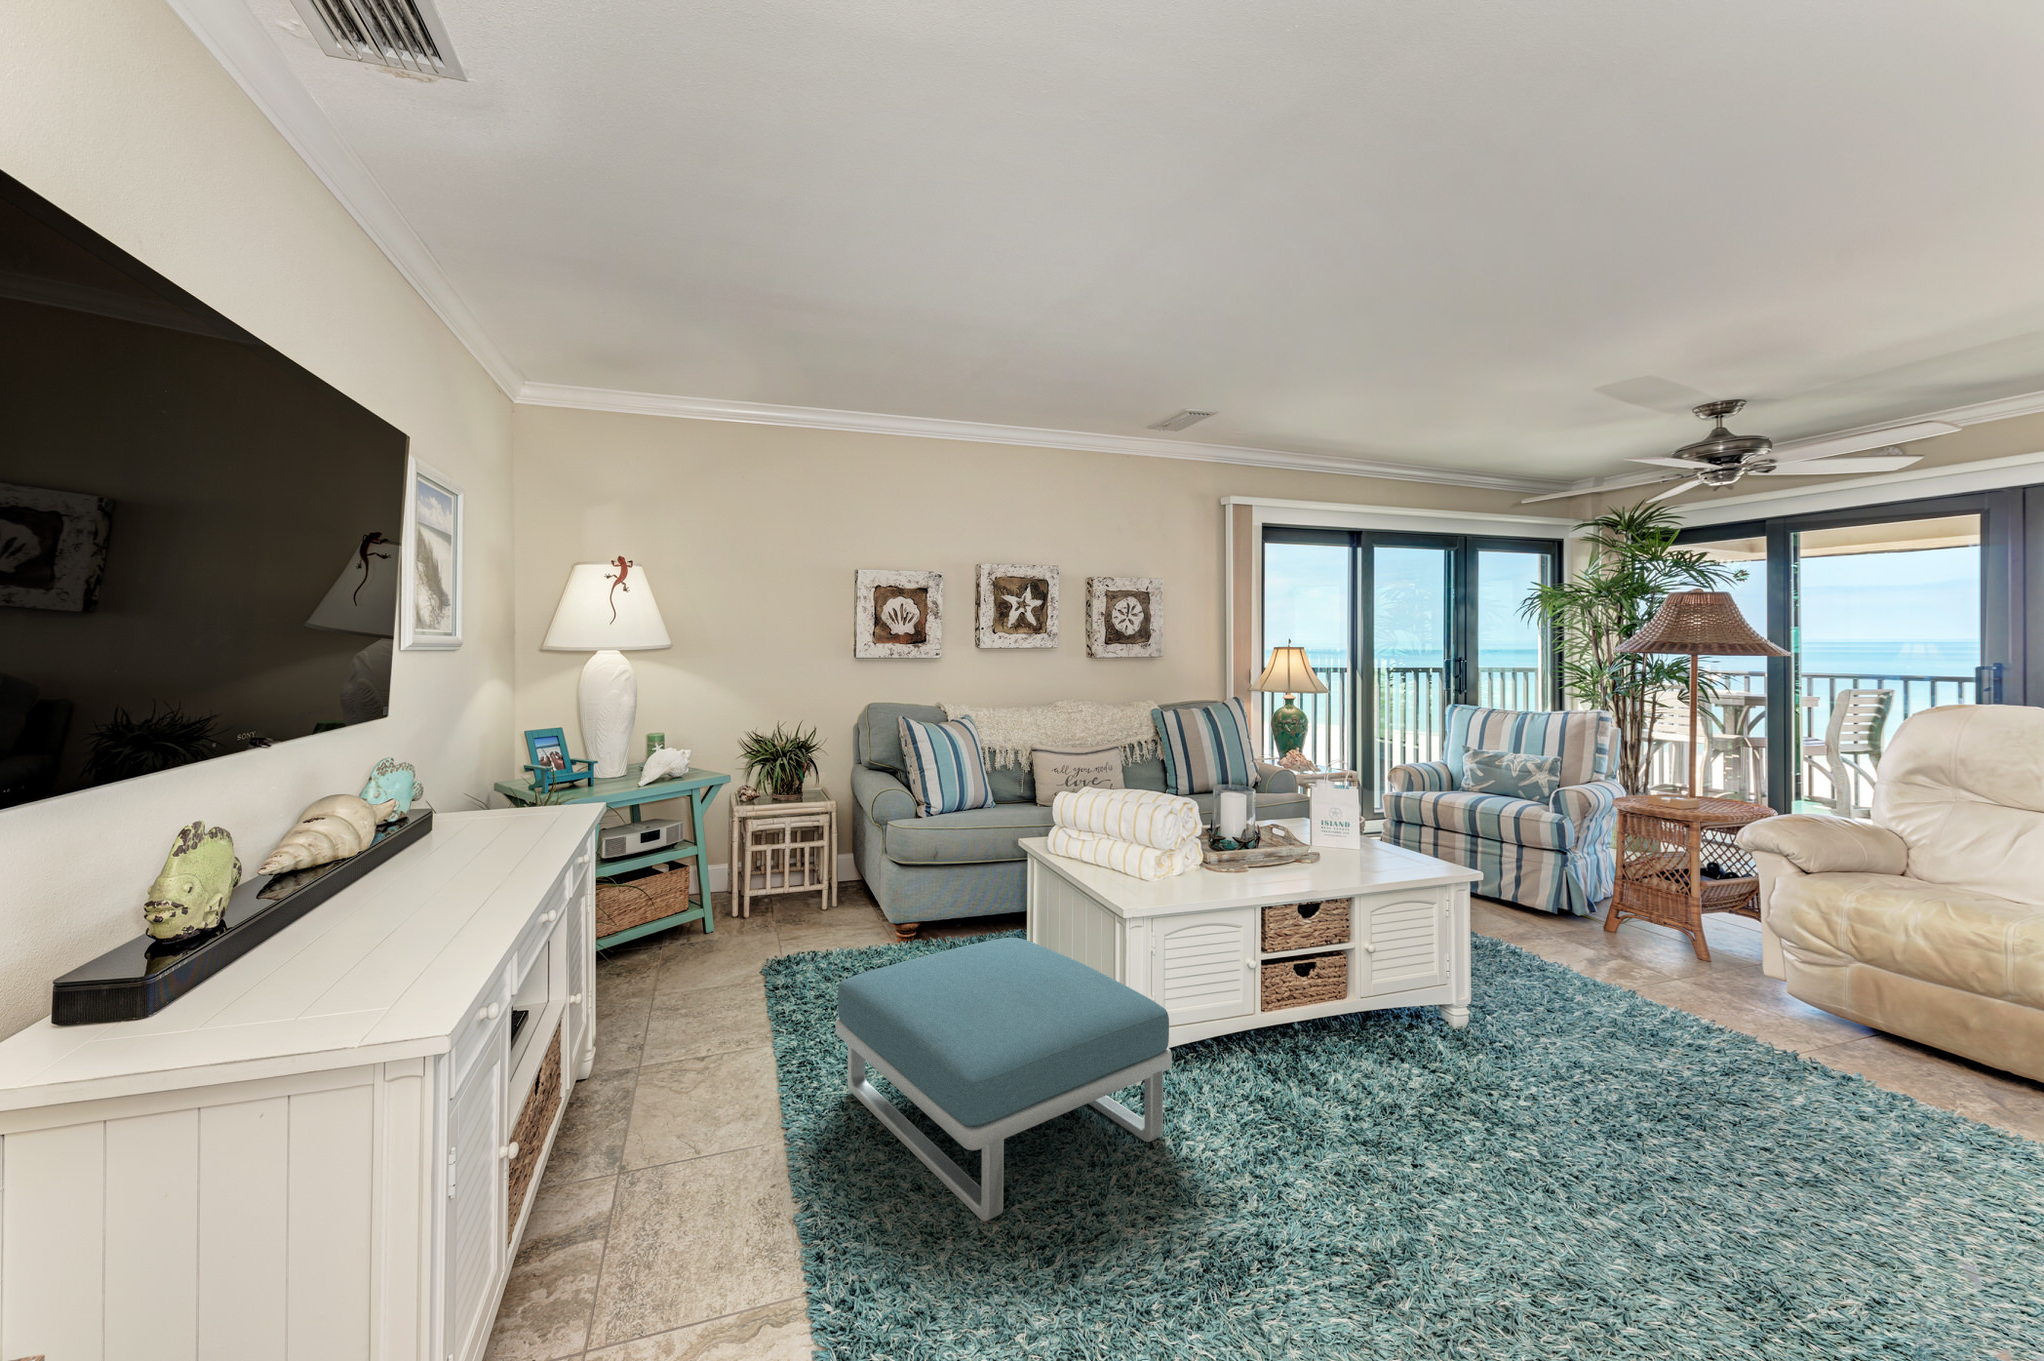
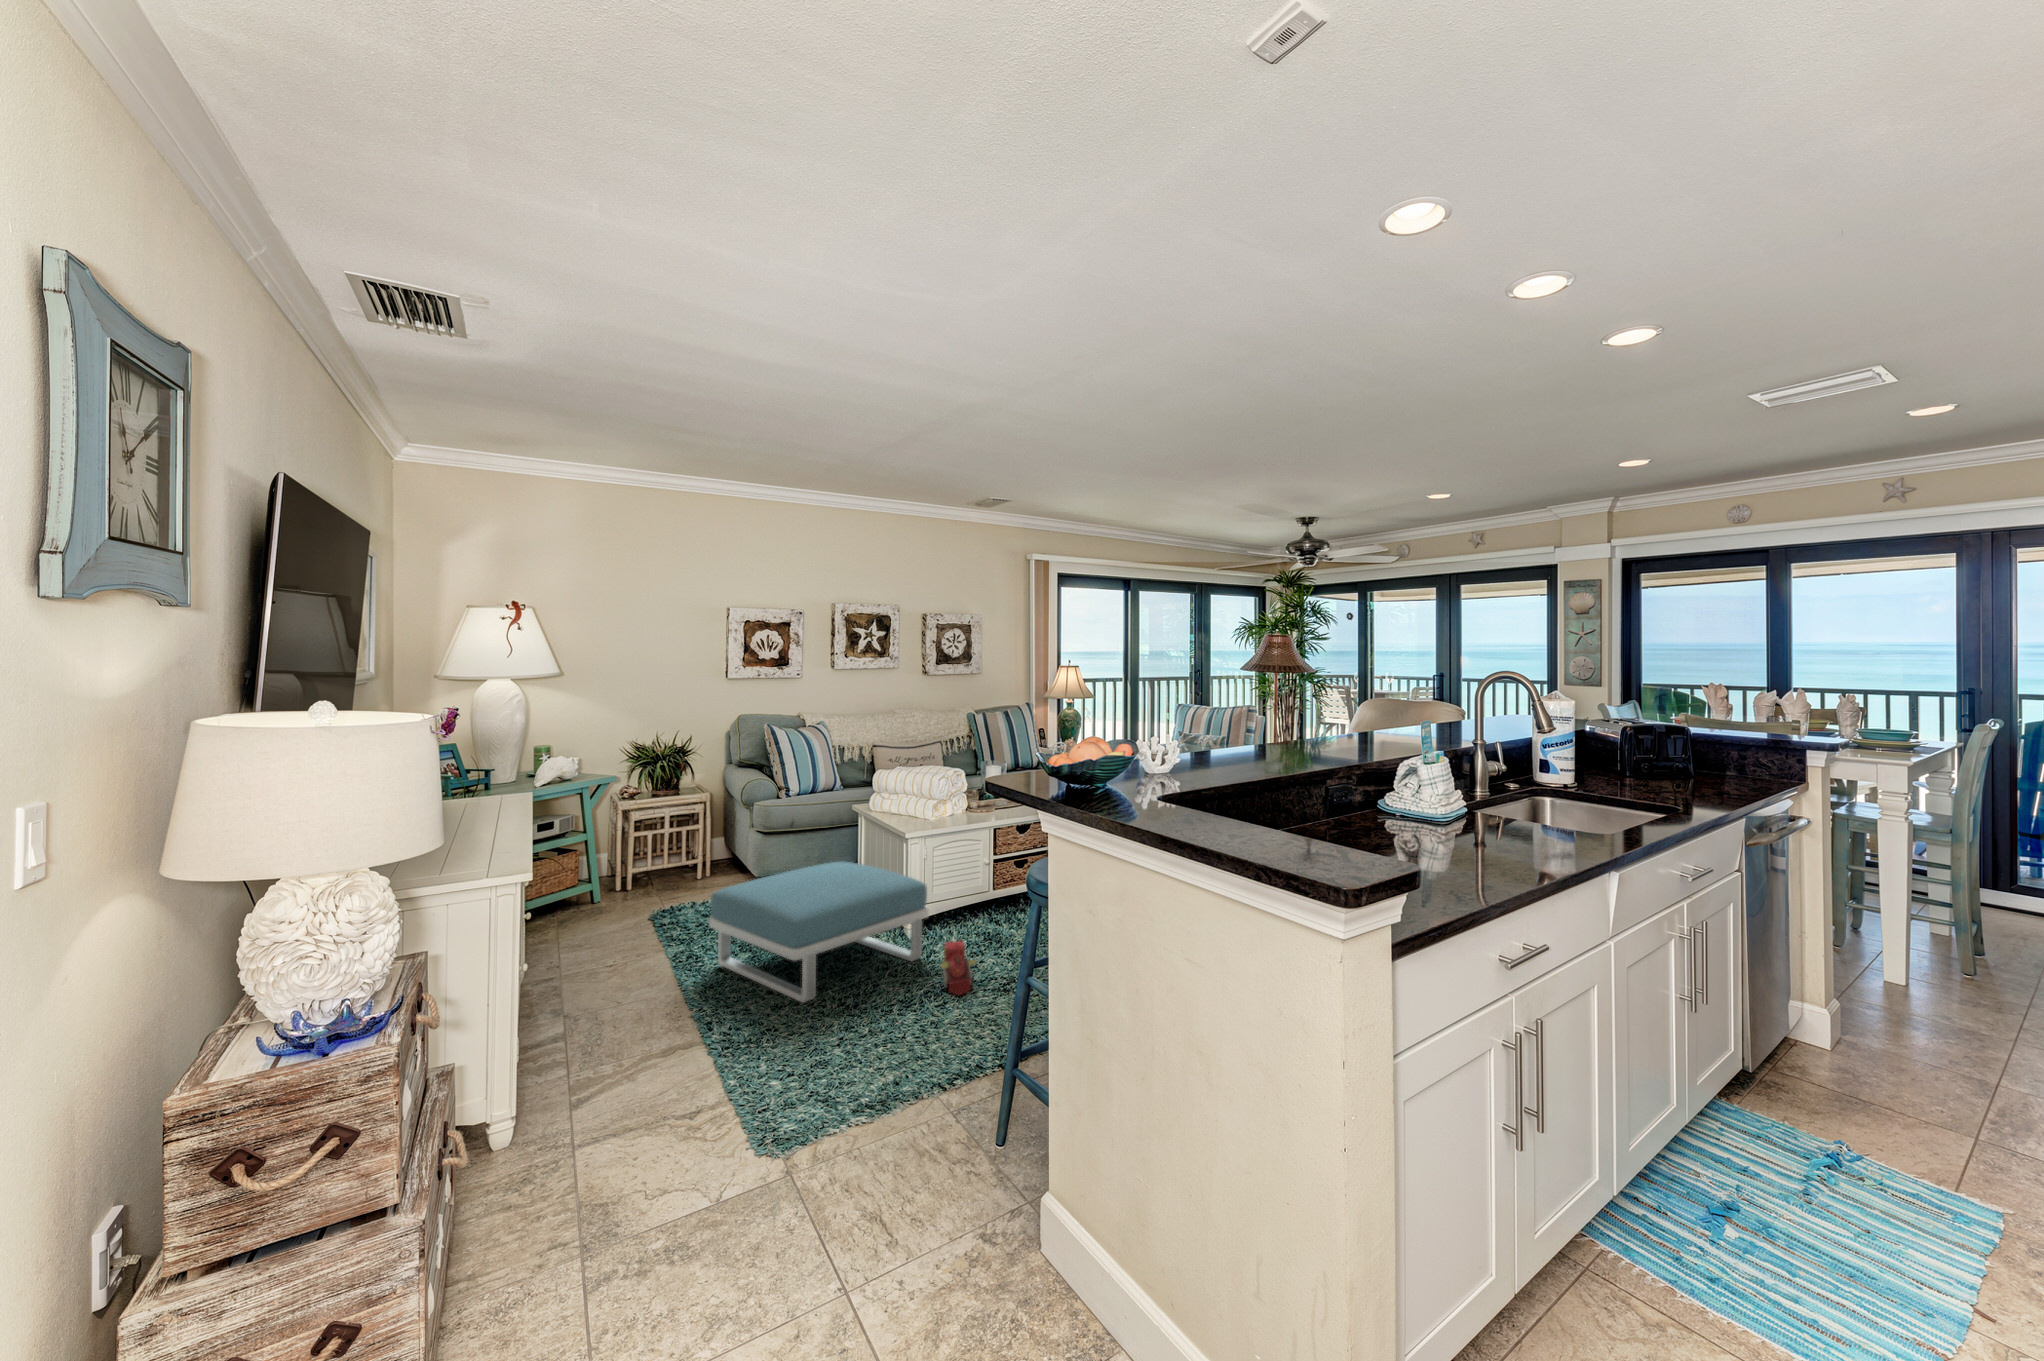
toy train: none [1211,1134,1296,1270] -> present [941,941,977,994]

